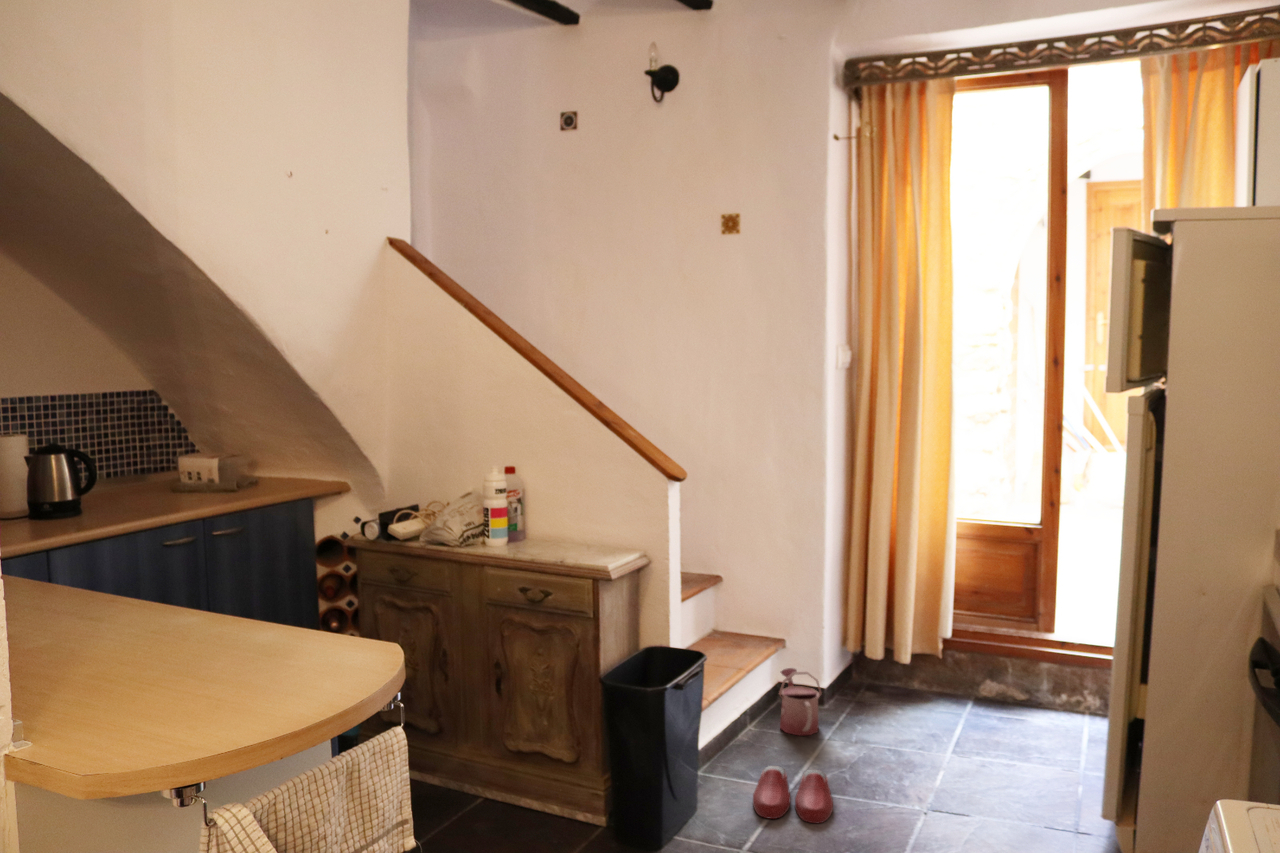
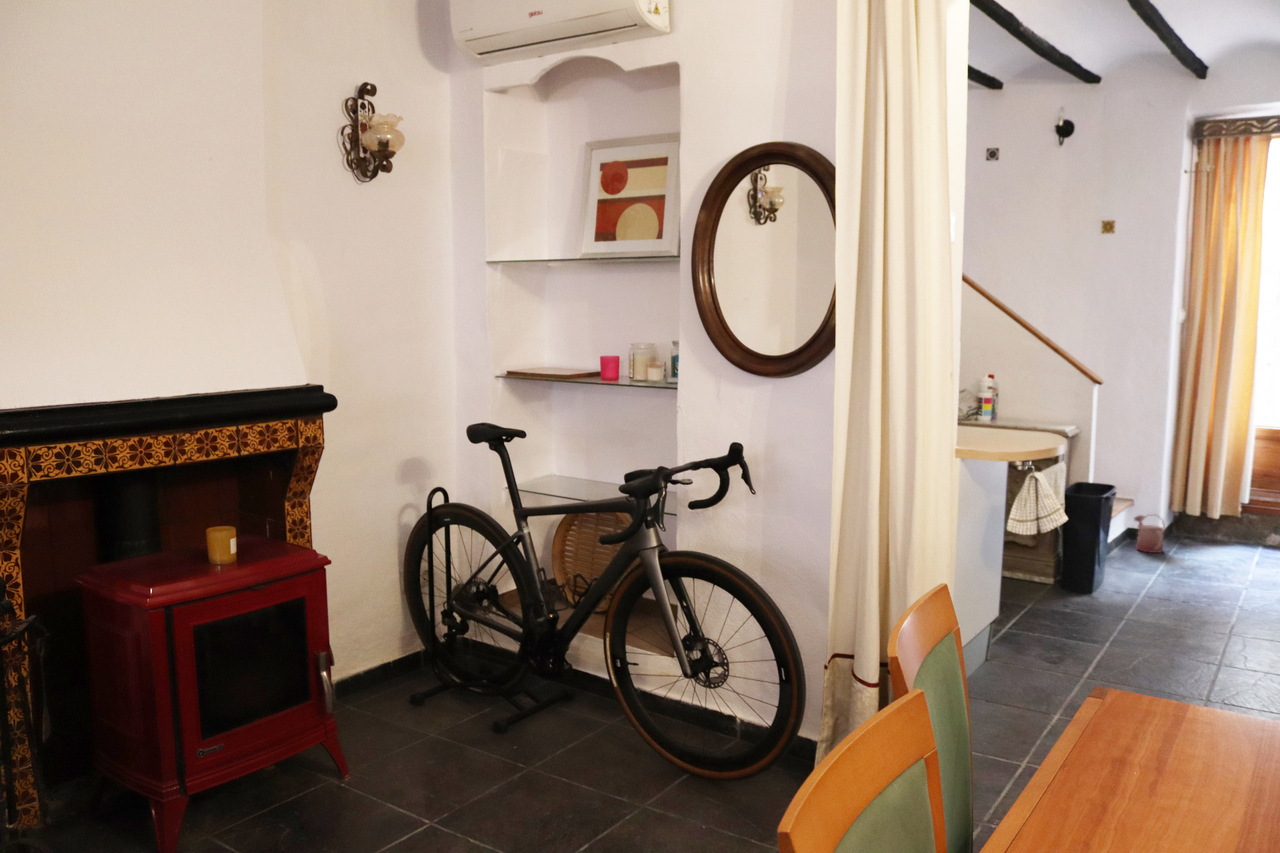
slippers: present [753,766,833,823] -> none [1138,556,1189,580]

